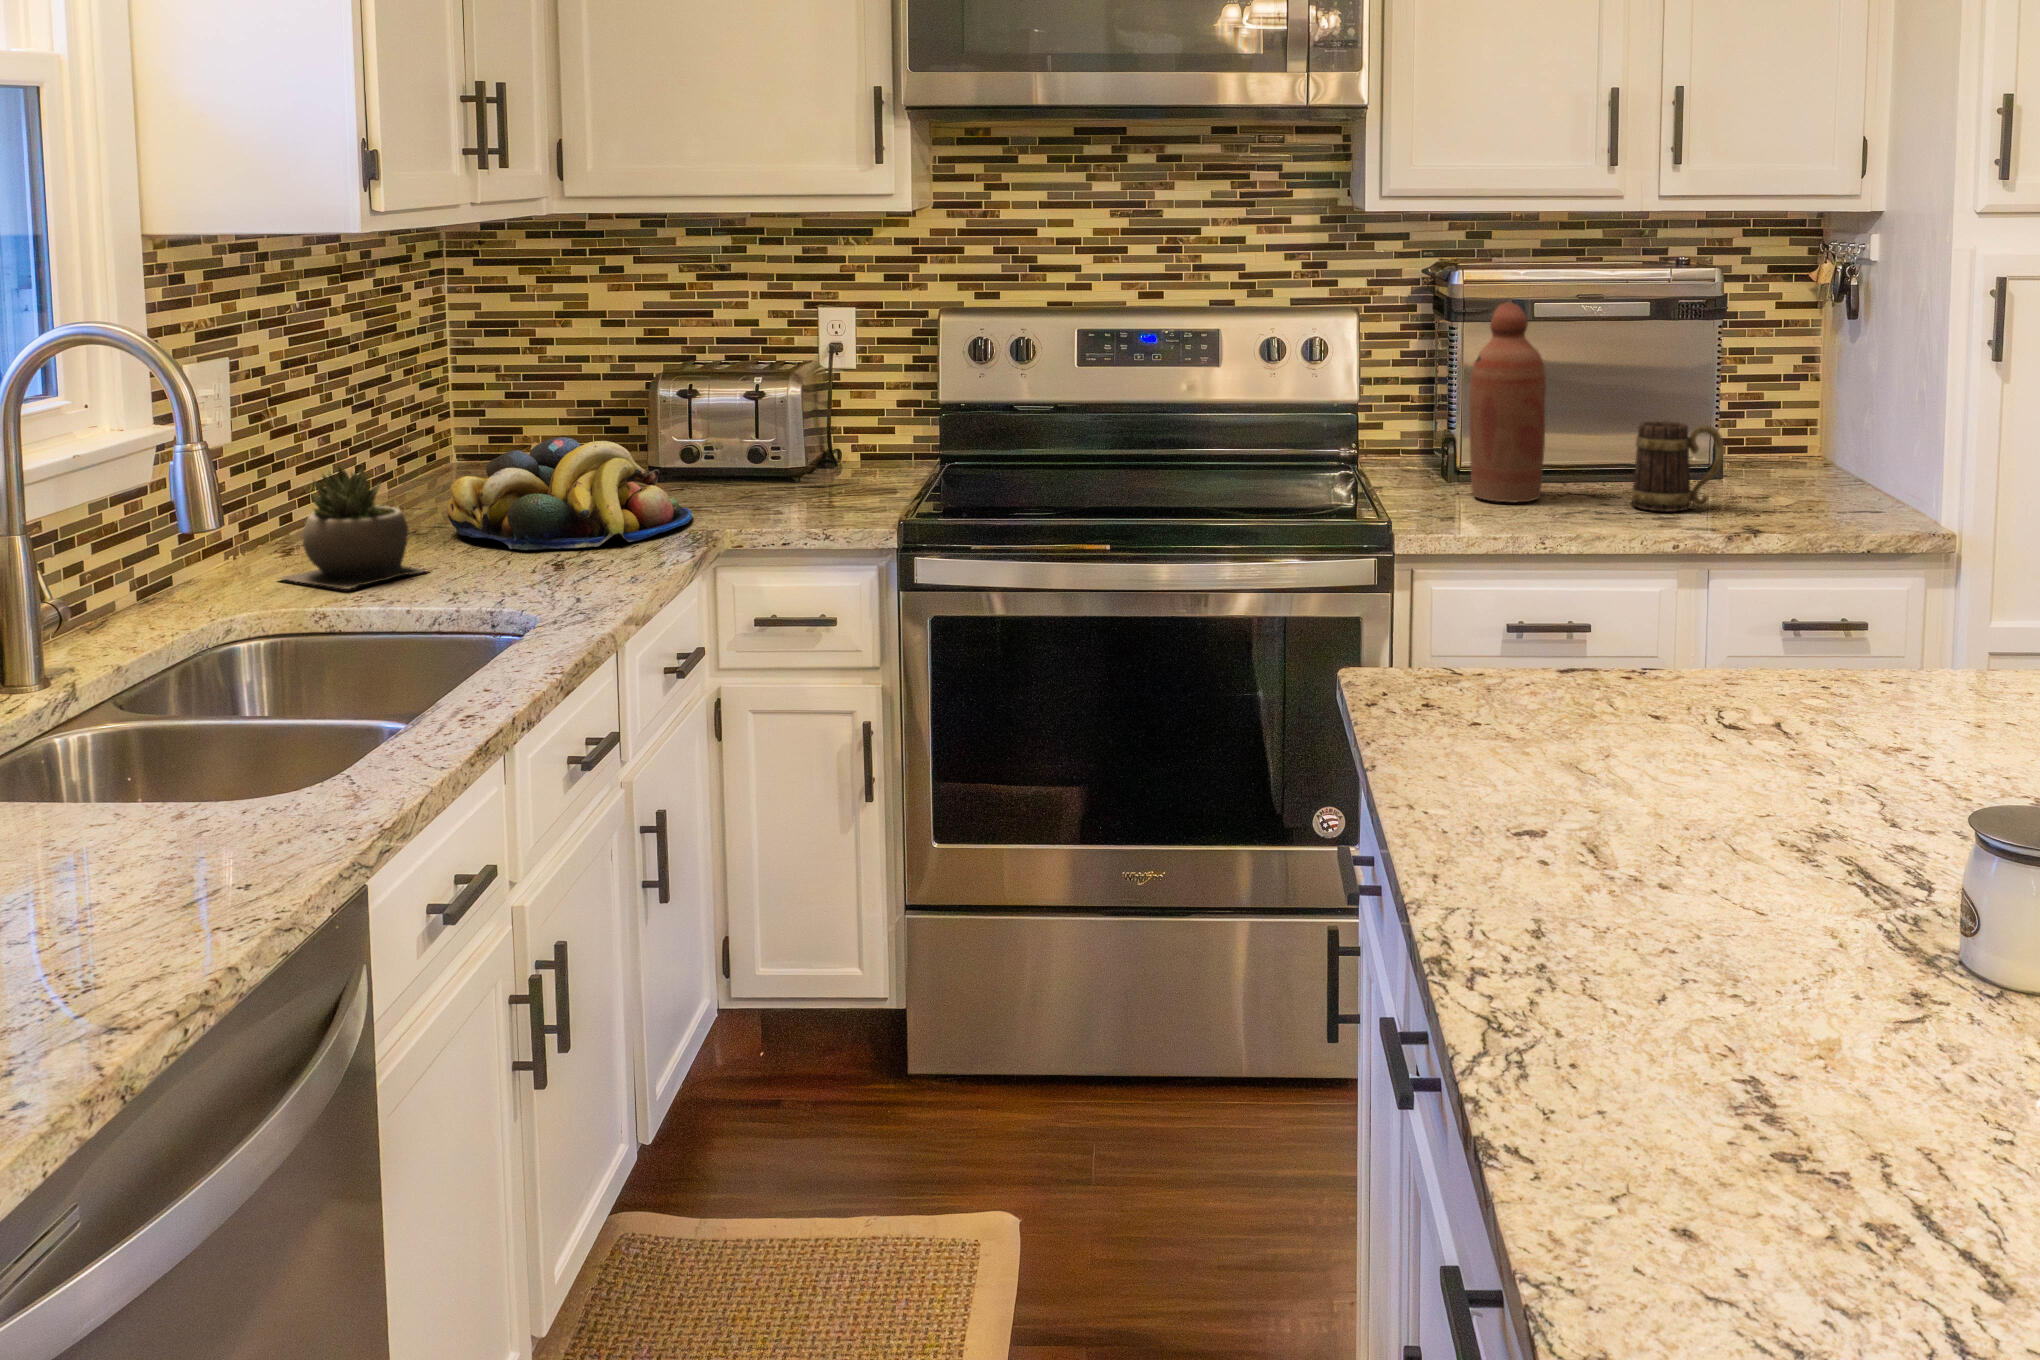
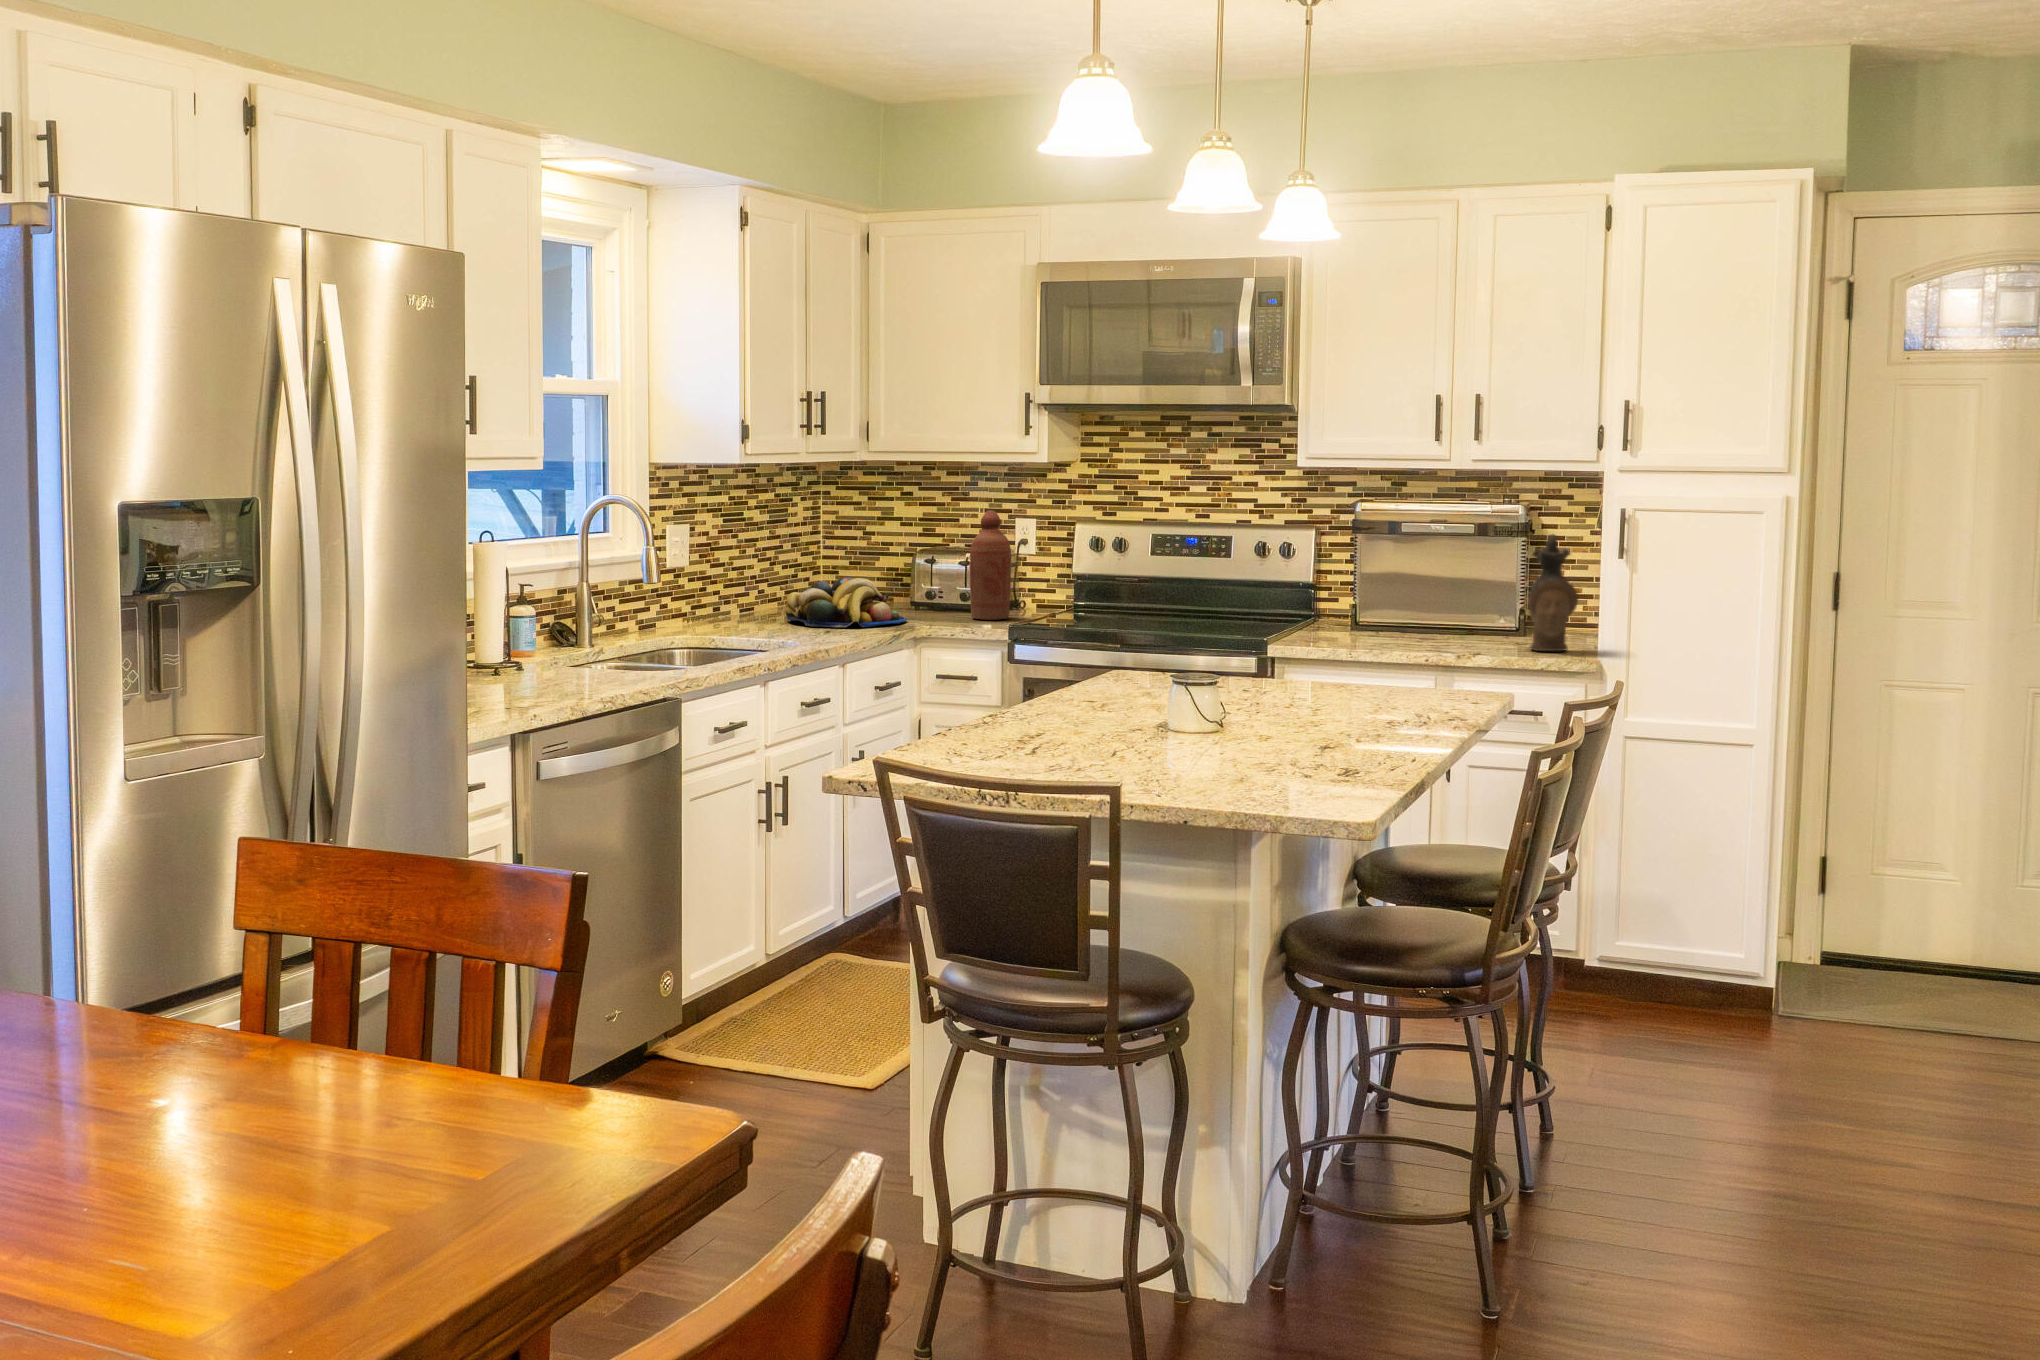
bottle: present [1469,302,1546,503] -> present [970,510,1011,620]
ceramic pitcher: none [1762,311,1848,499] -> present [1528,534,1578,651]
mug: present [1631,421,1724,511] -> none [1427,597,1479,651]
succulent plant: present [280,466,426,589] -> none [697,575,764,631]

